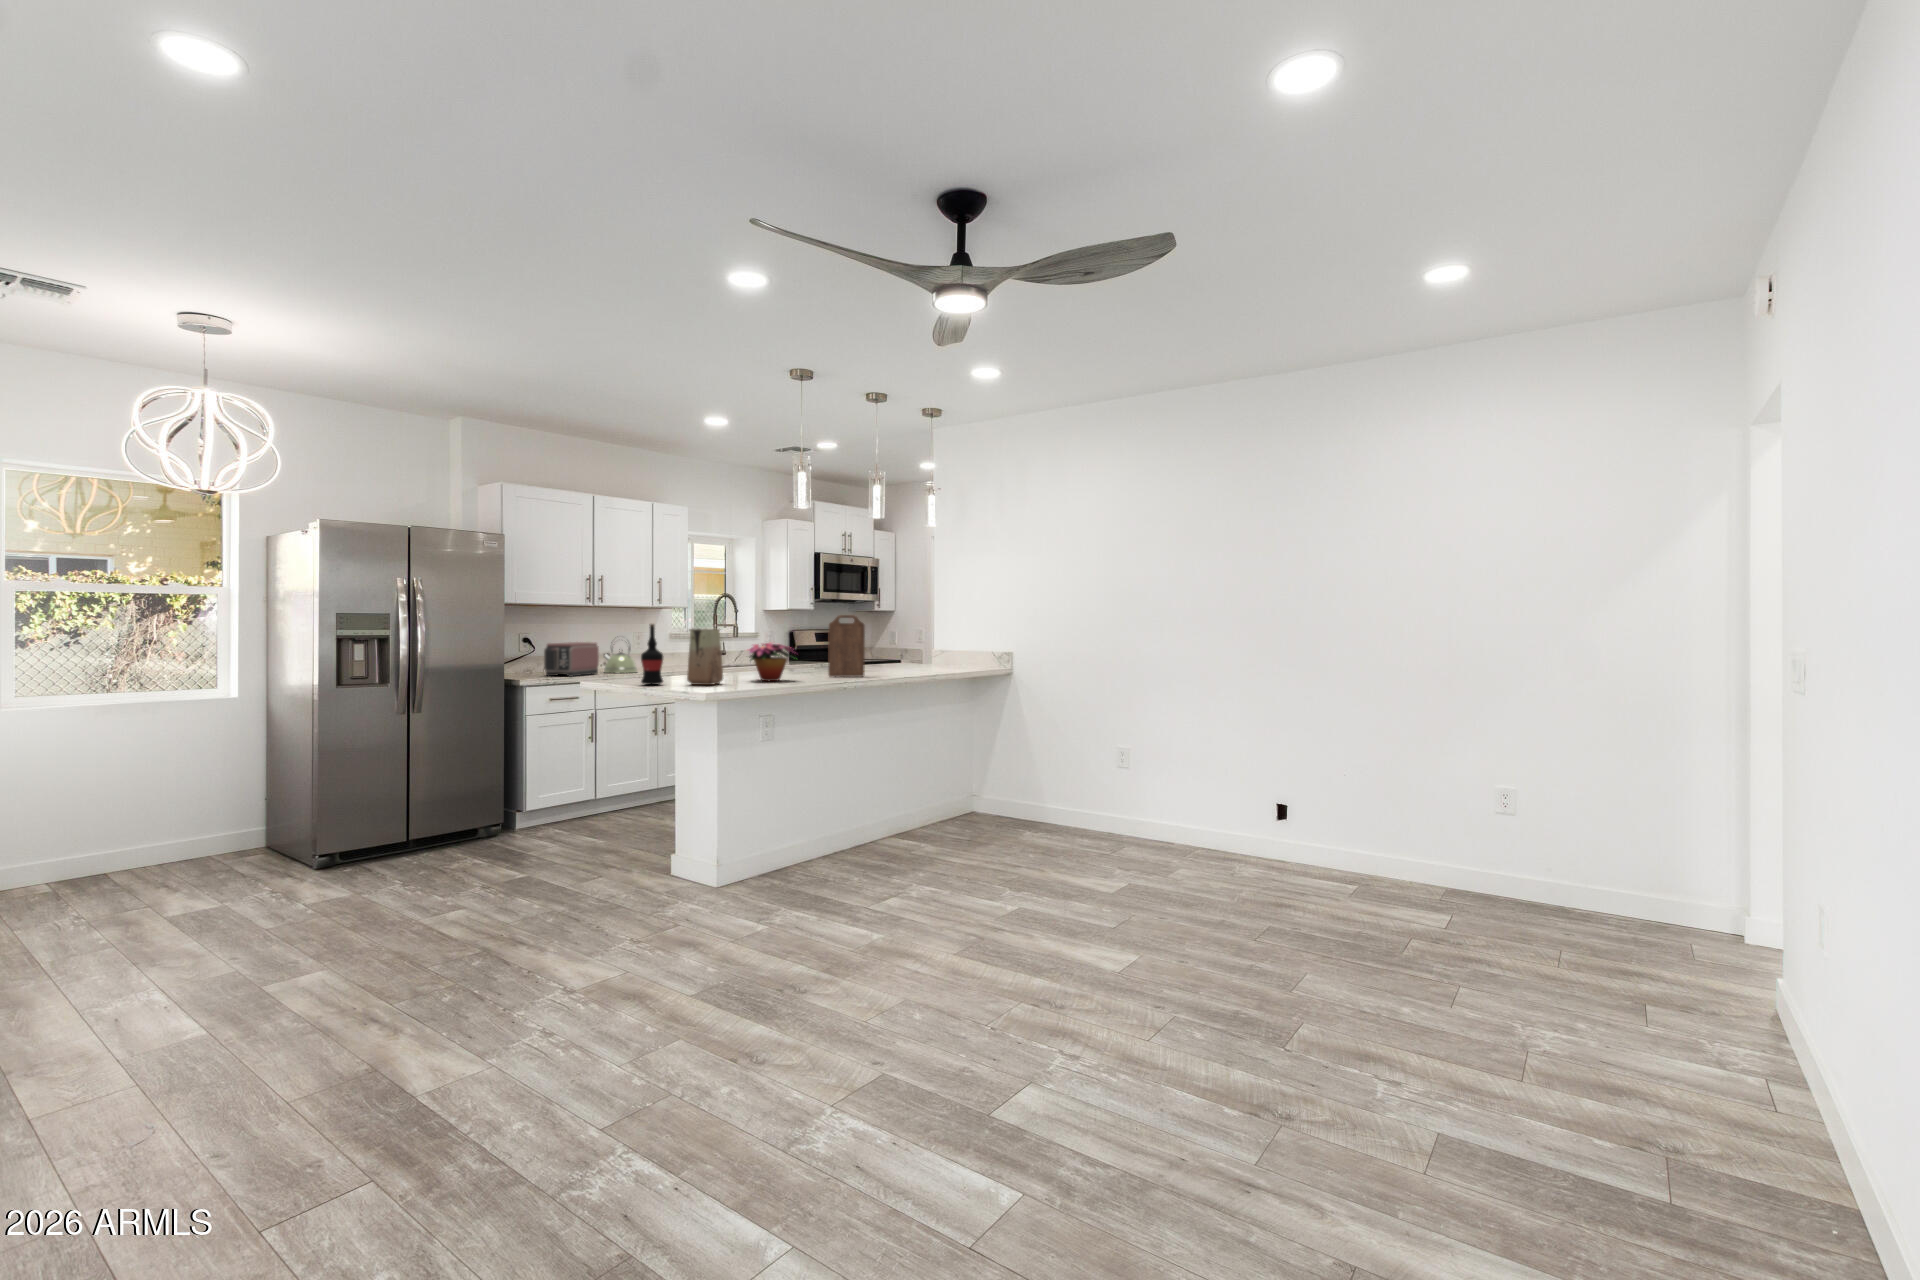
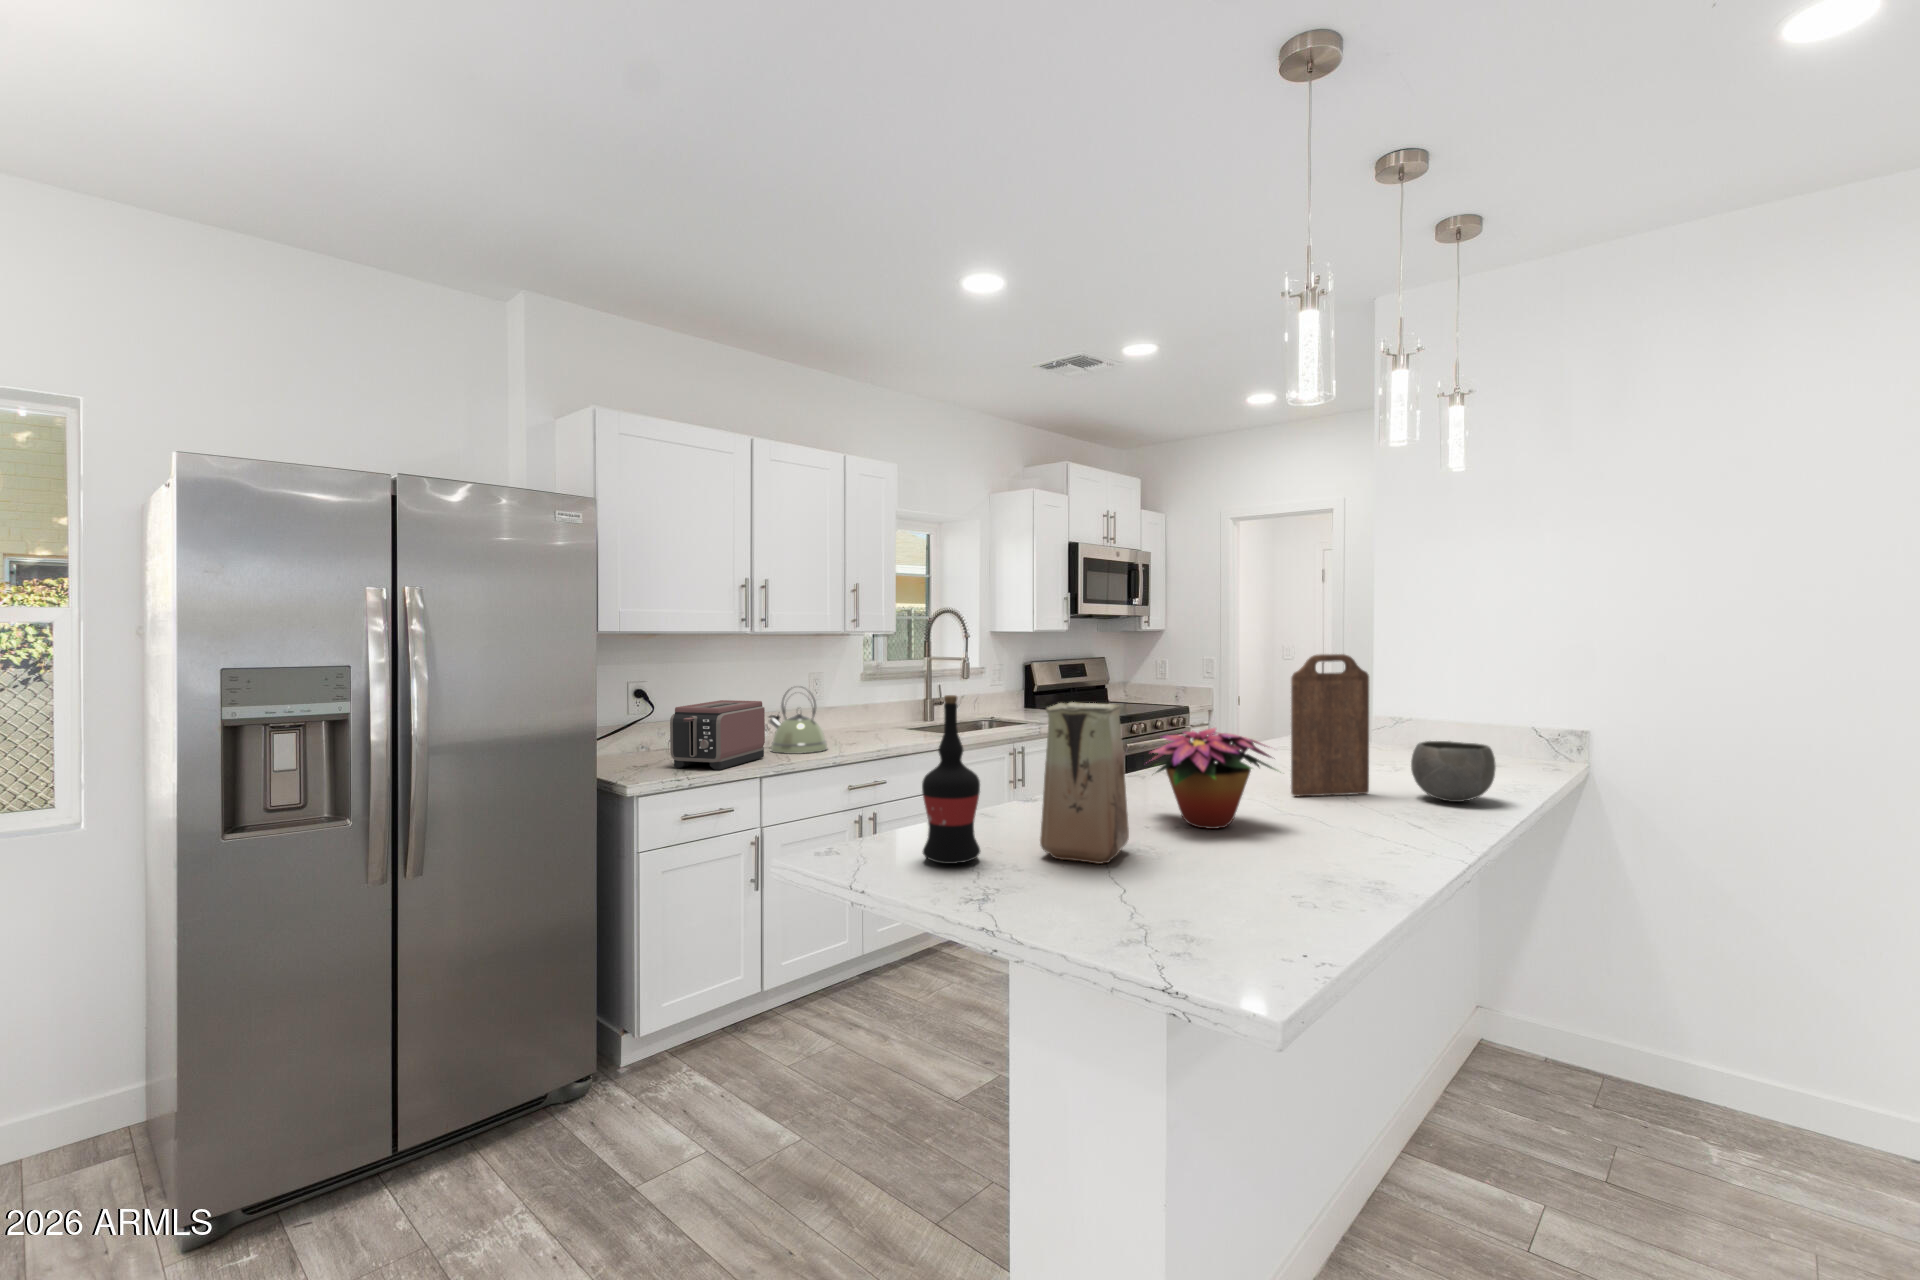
ceramic bowl: none [878,653,910,678] -> present [1411,741,1496,802]

